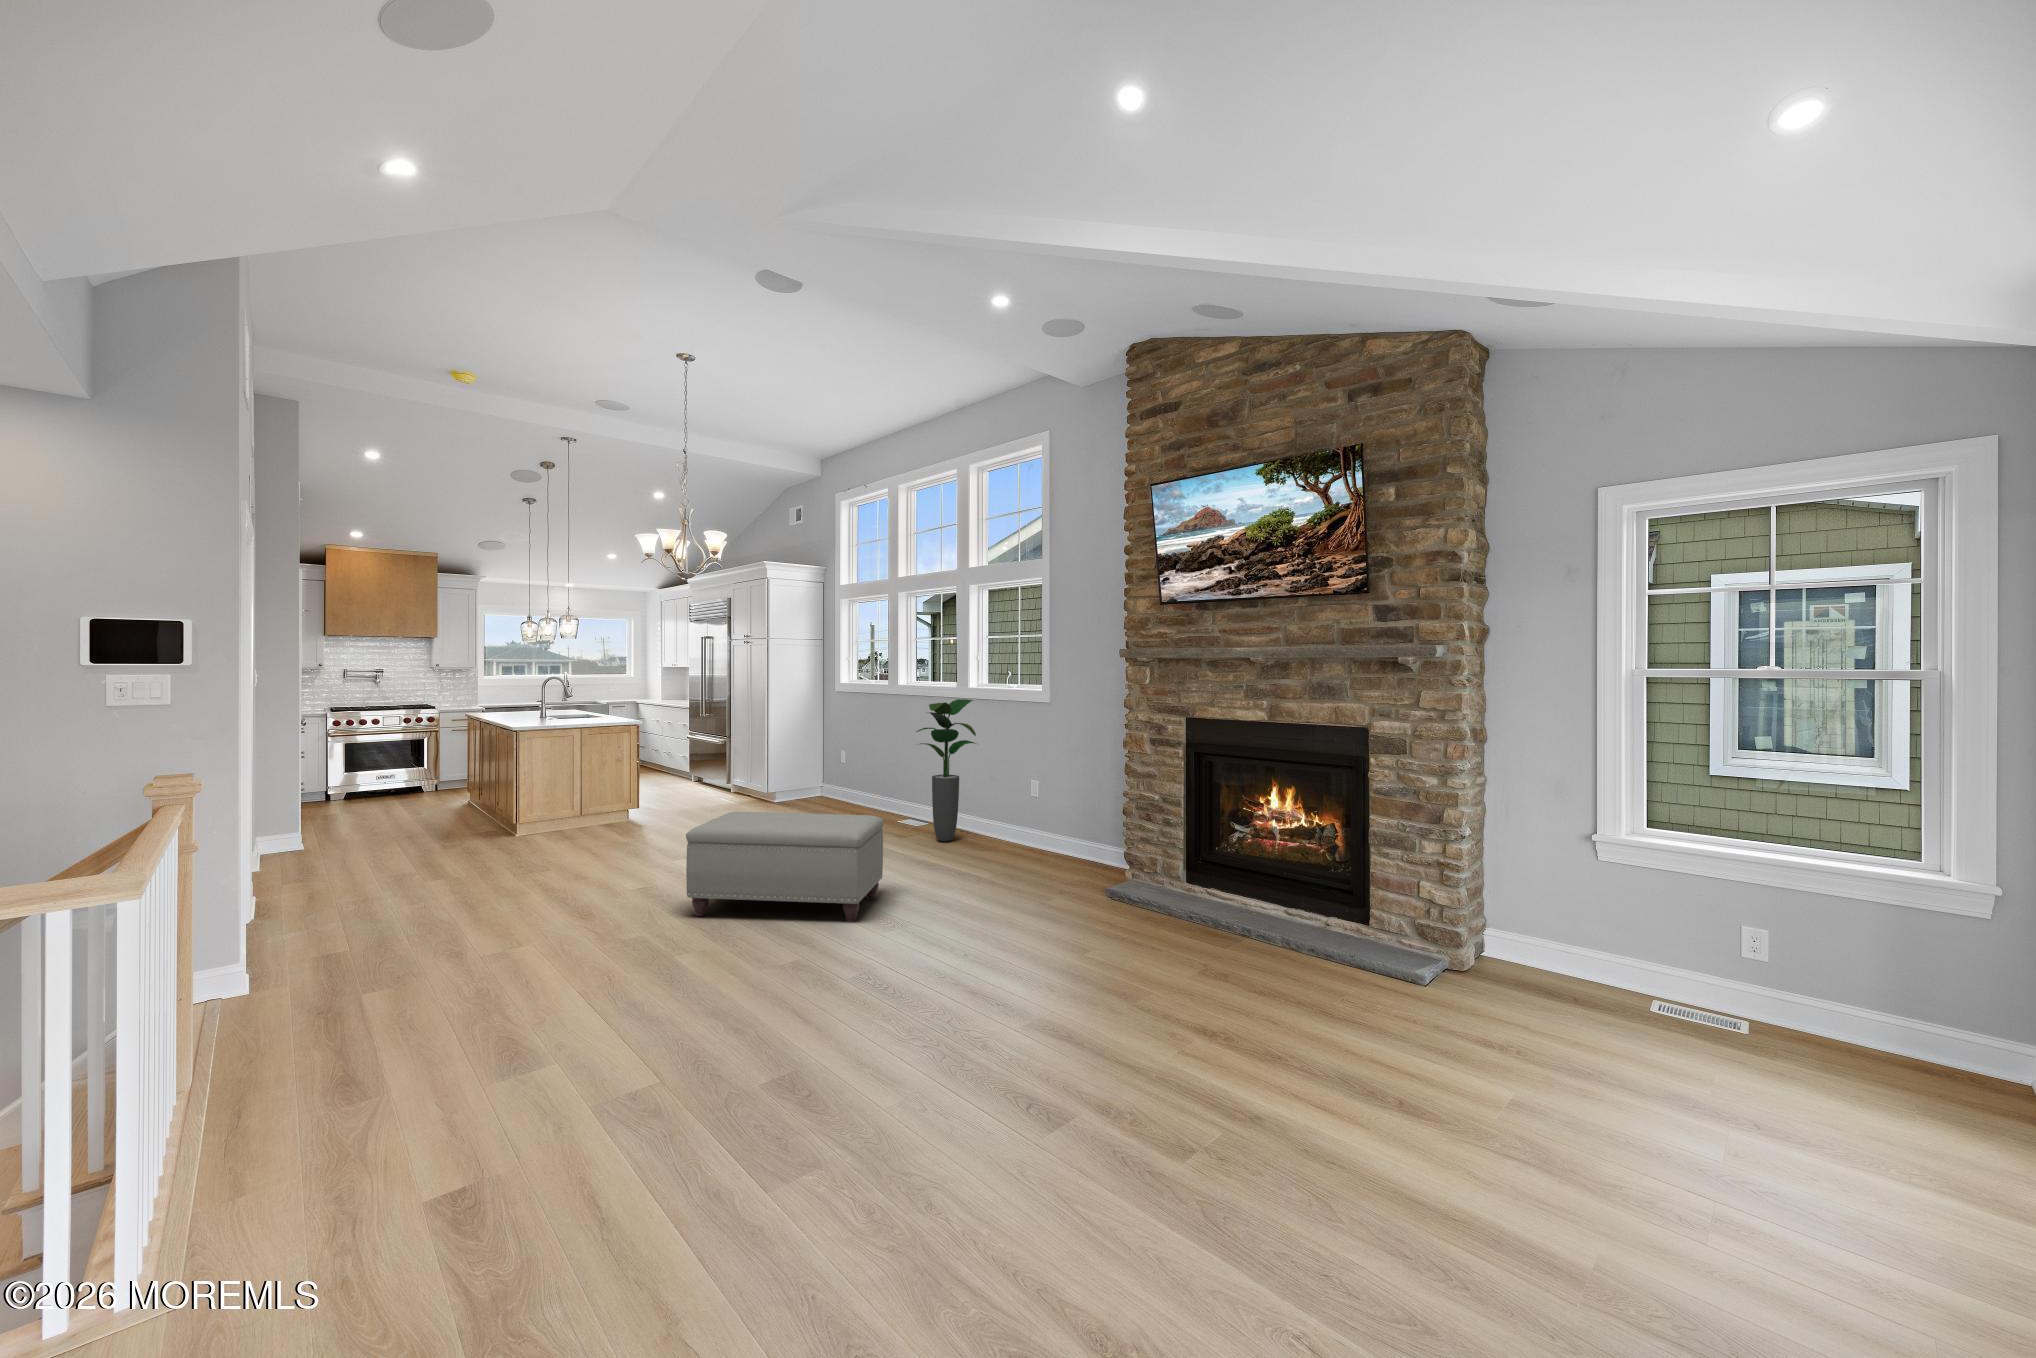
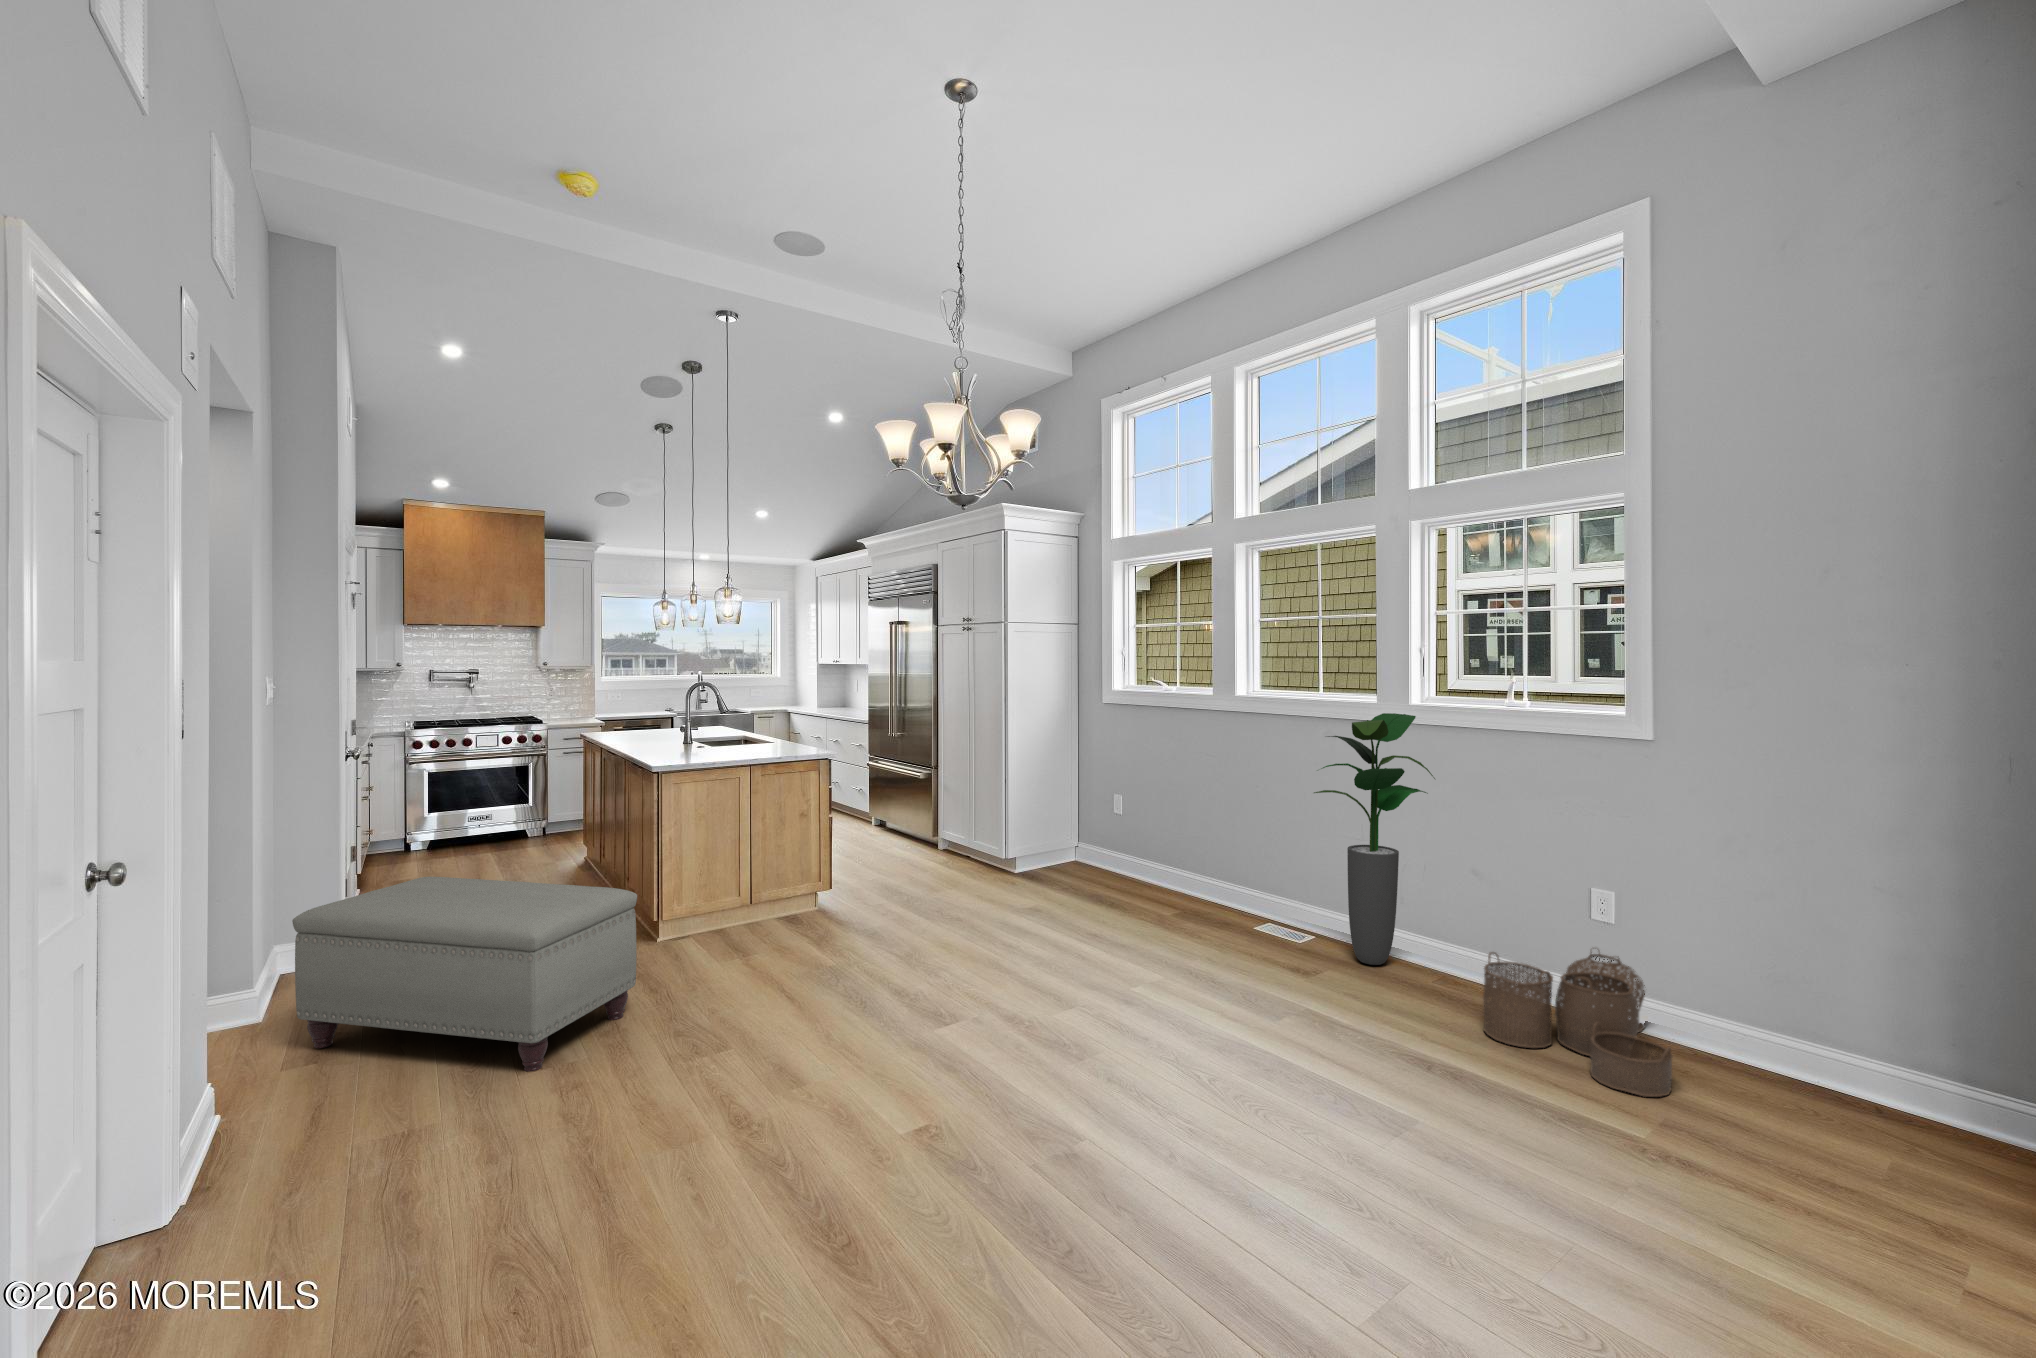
ottoman: present [686,812,884,922] -> present [292,877,637,1072]
woven basket: none [965,821,1054,881] -> present [1483,952,1672,1097]

